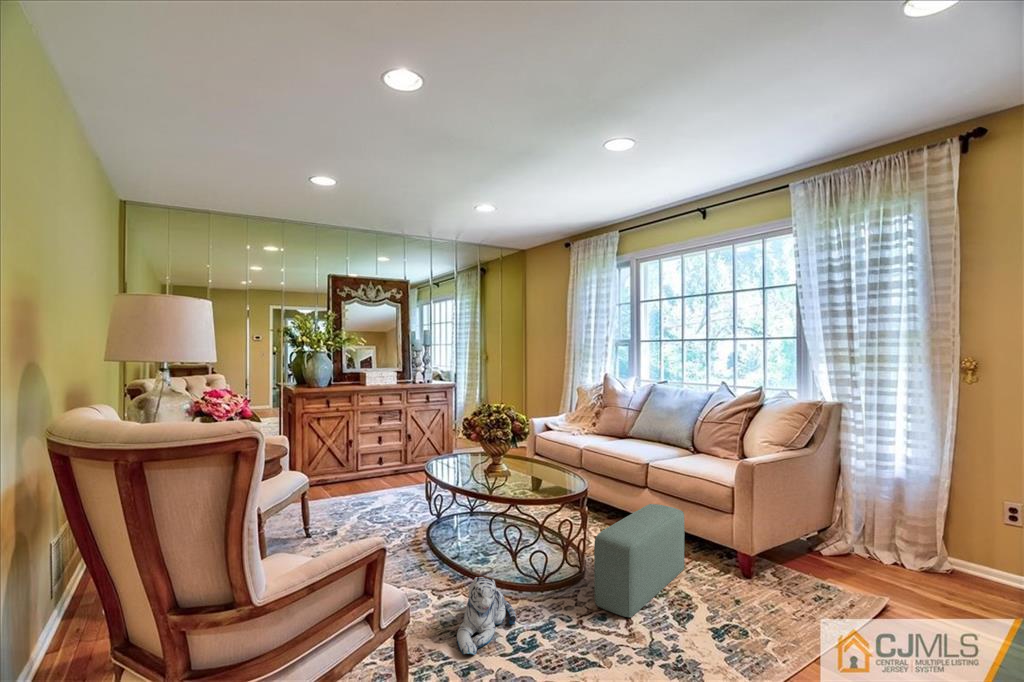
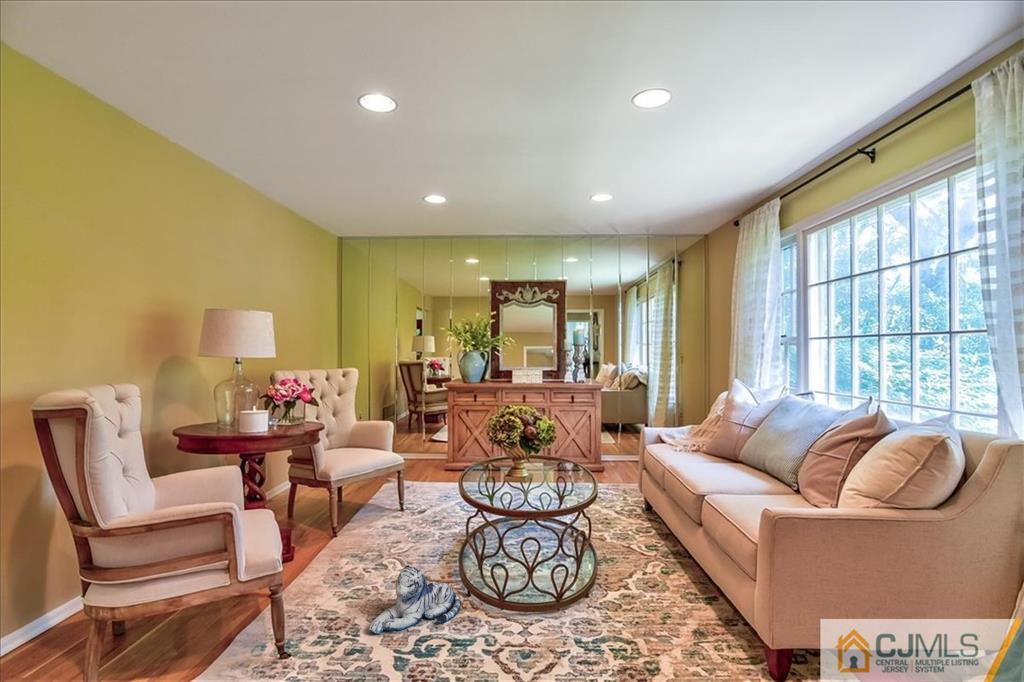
pouf: present [594,504,684,617] -> none [537,543,699,660]

